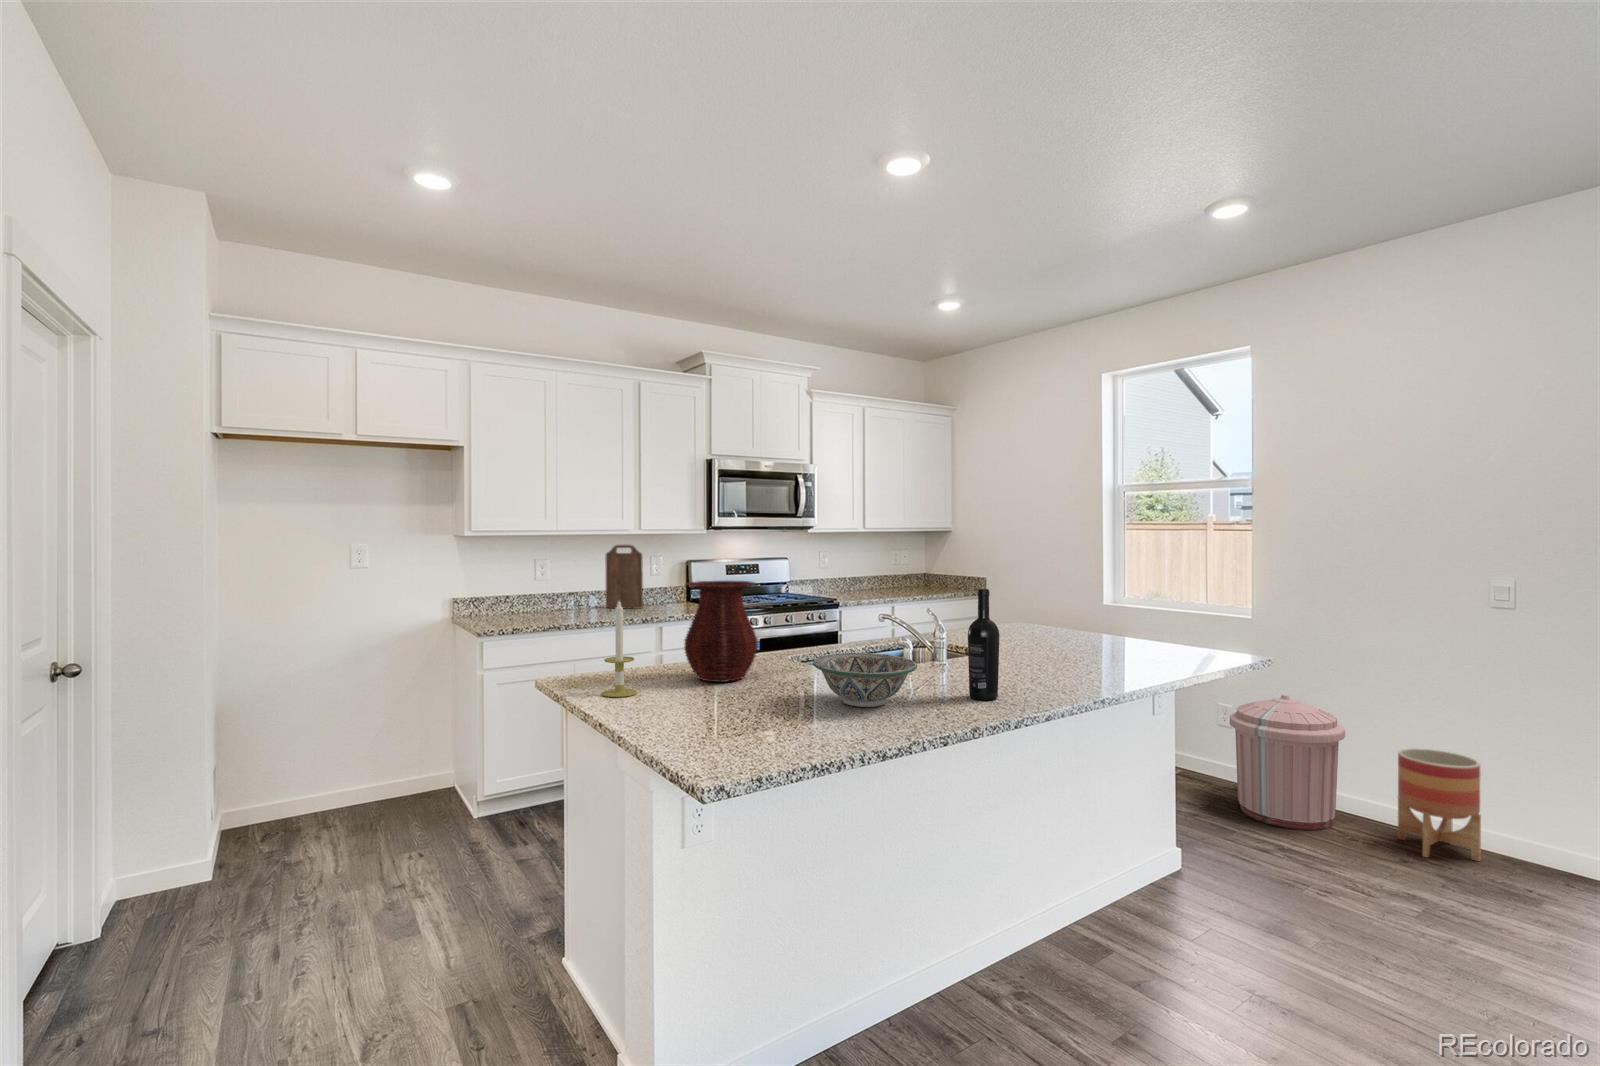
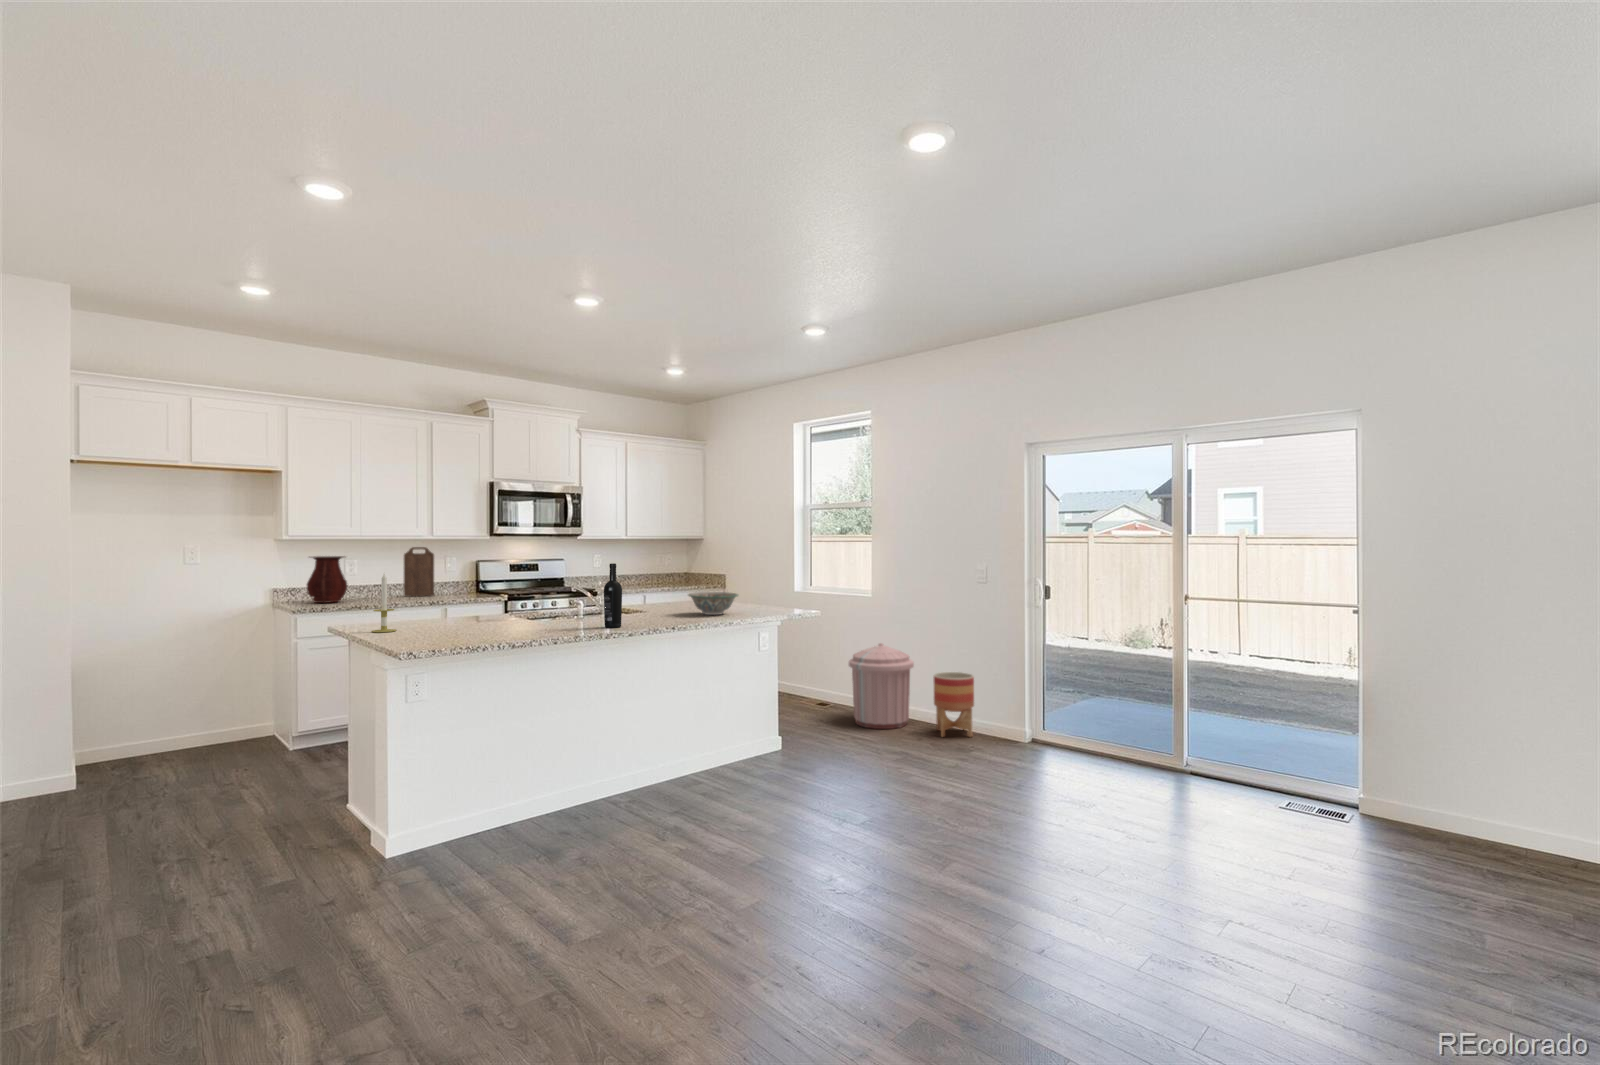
vase: present [684,581,758,682] -> present [307,556,347,603]
decorative bowl: present [813,653,917,707] -> present [688,592,738,615]

